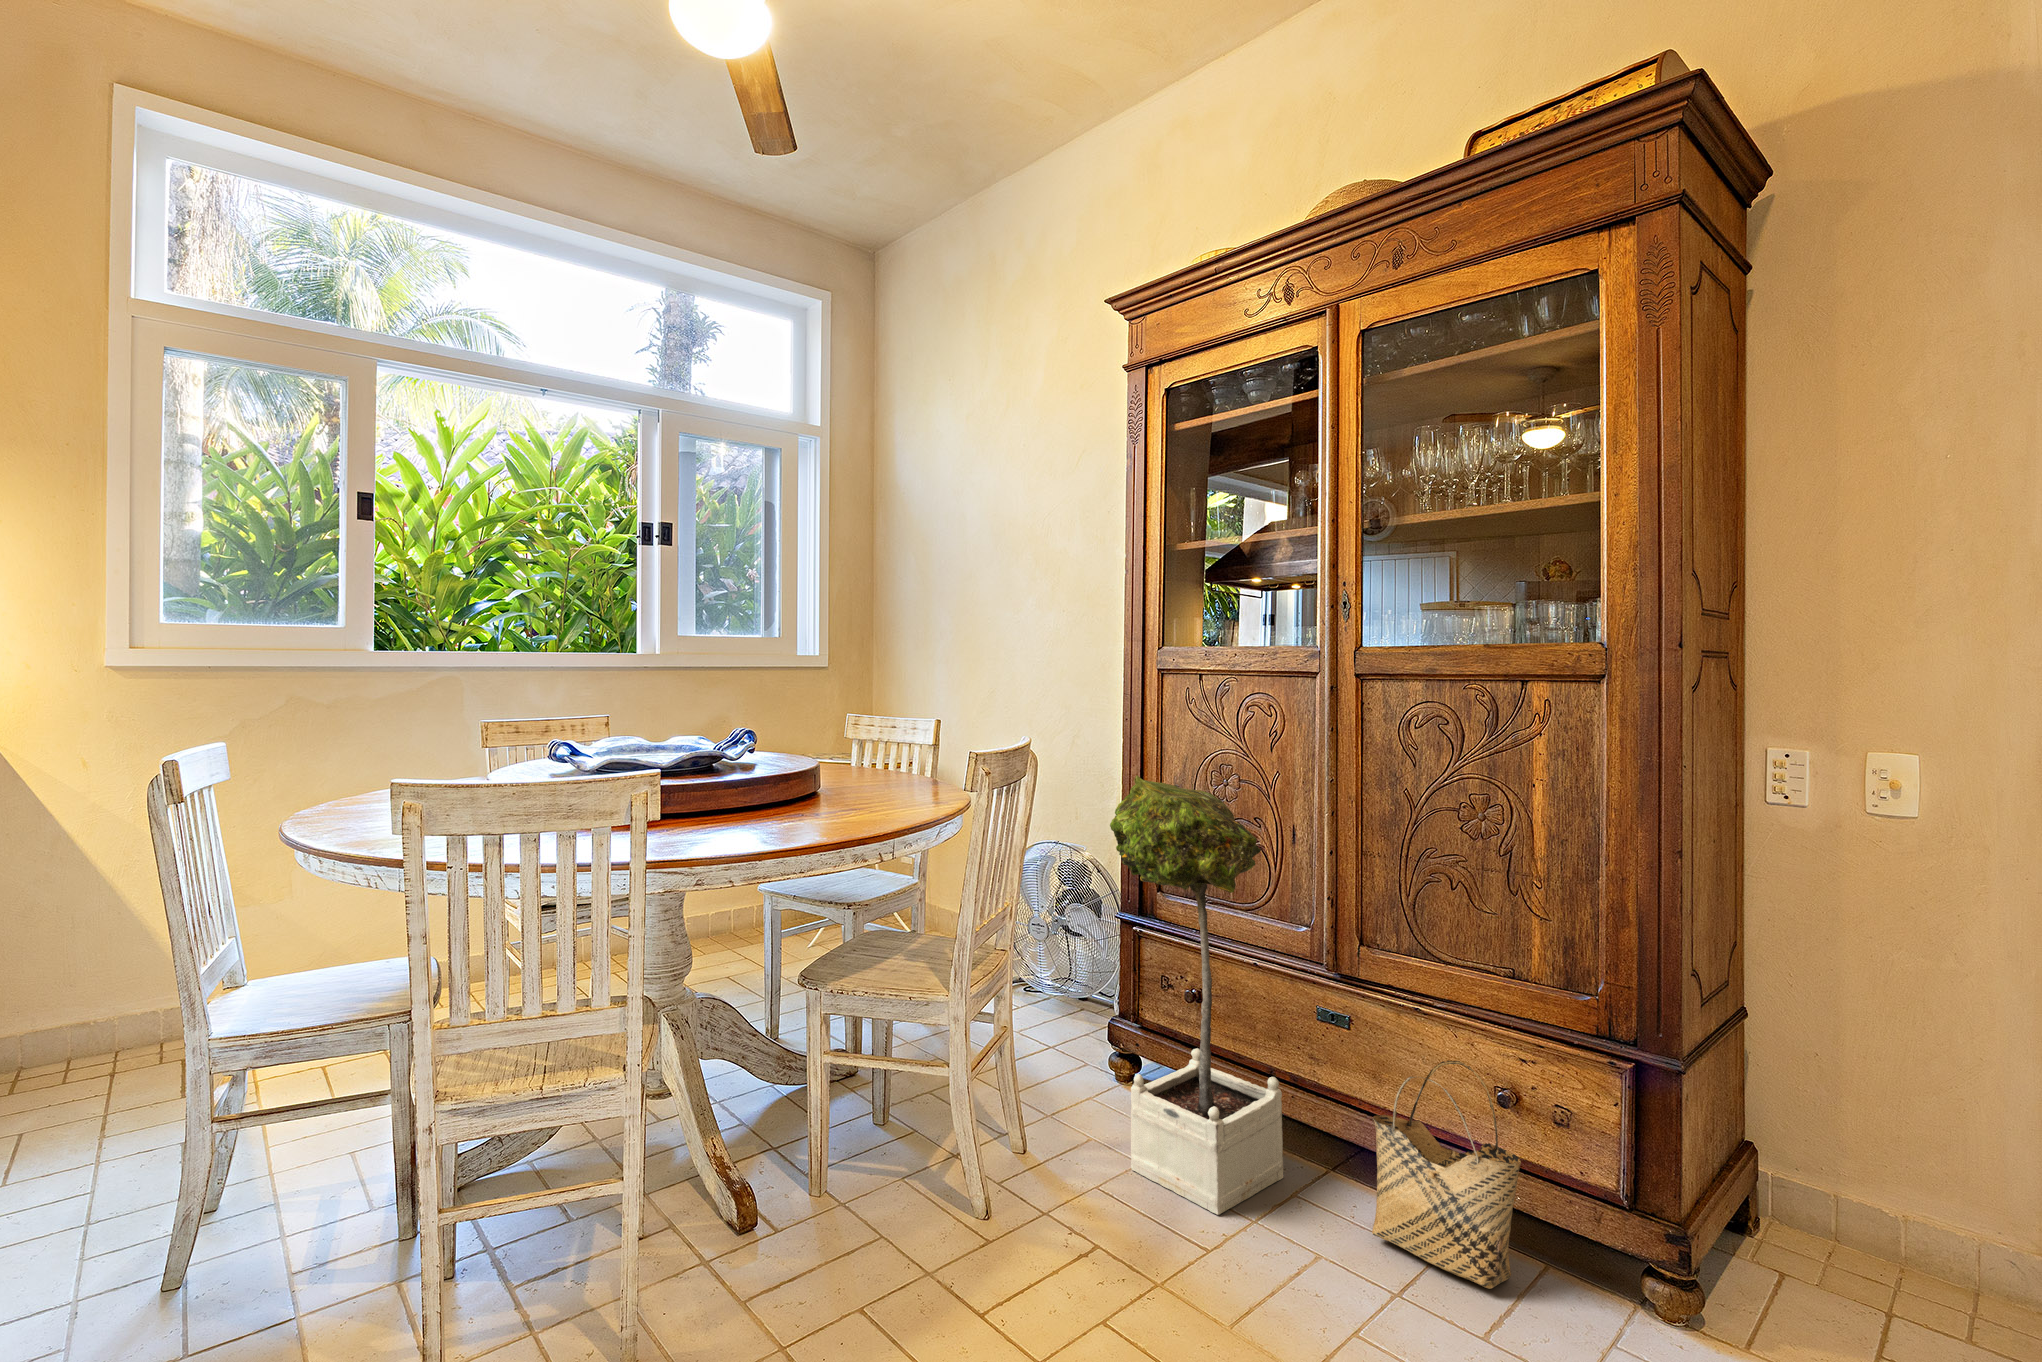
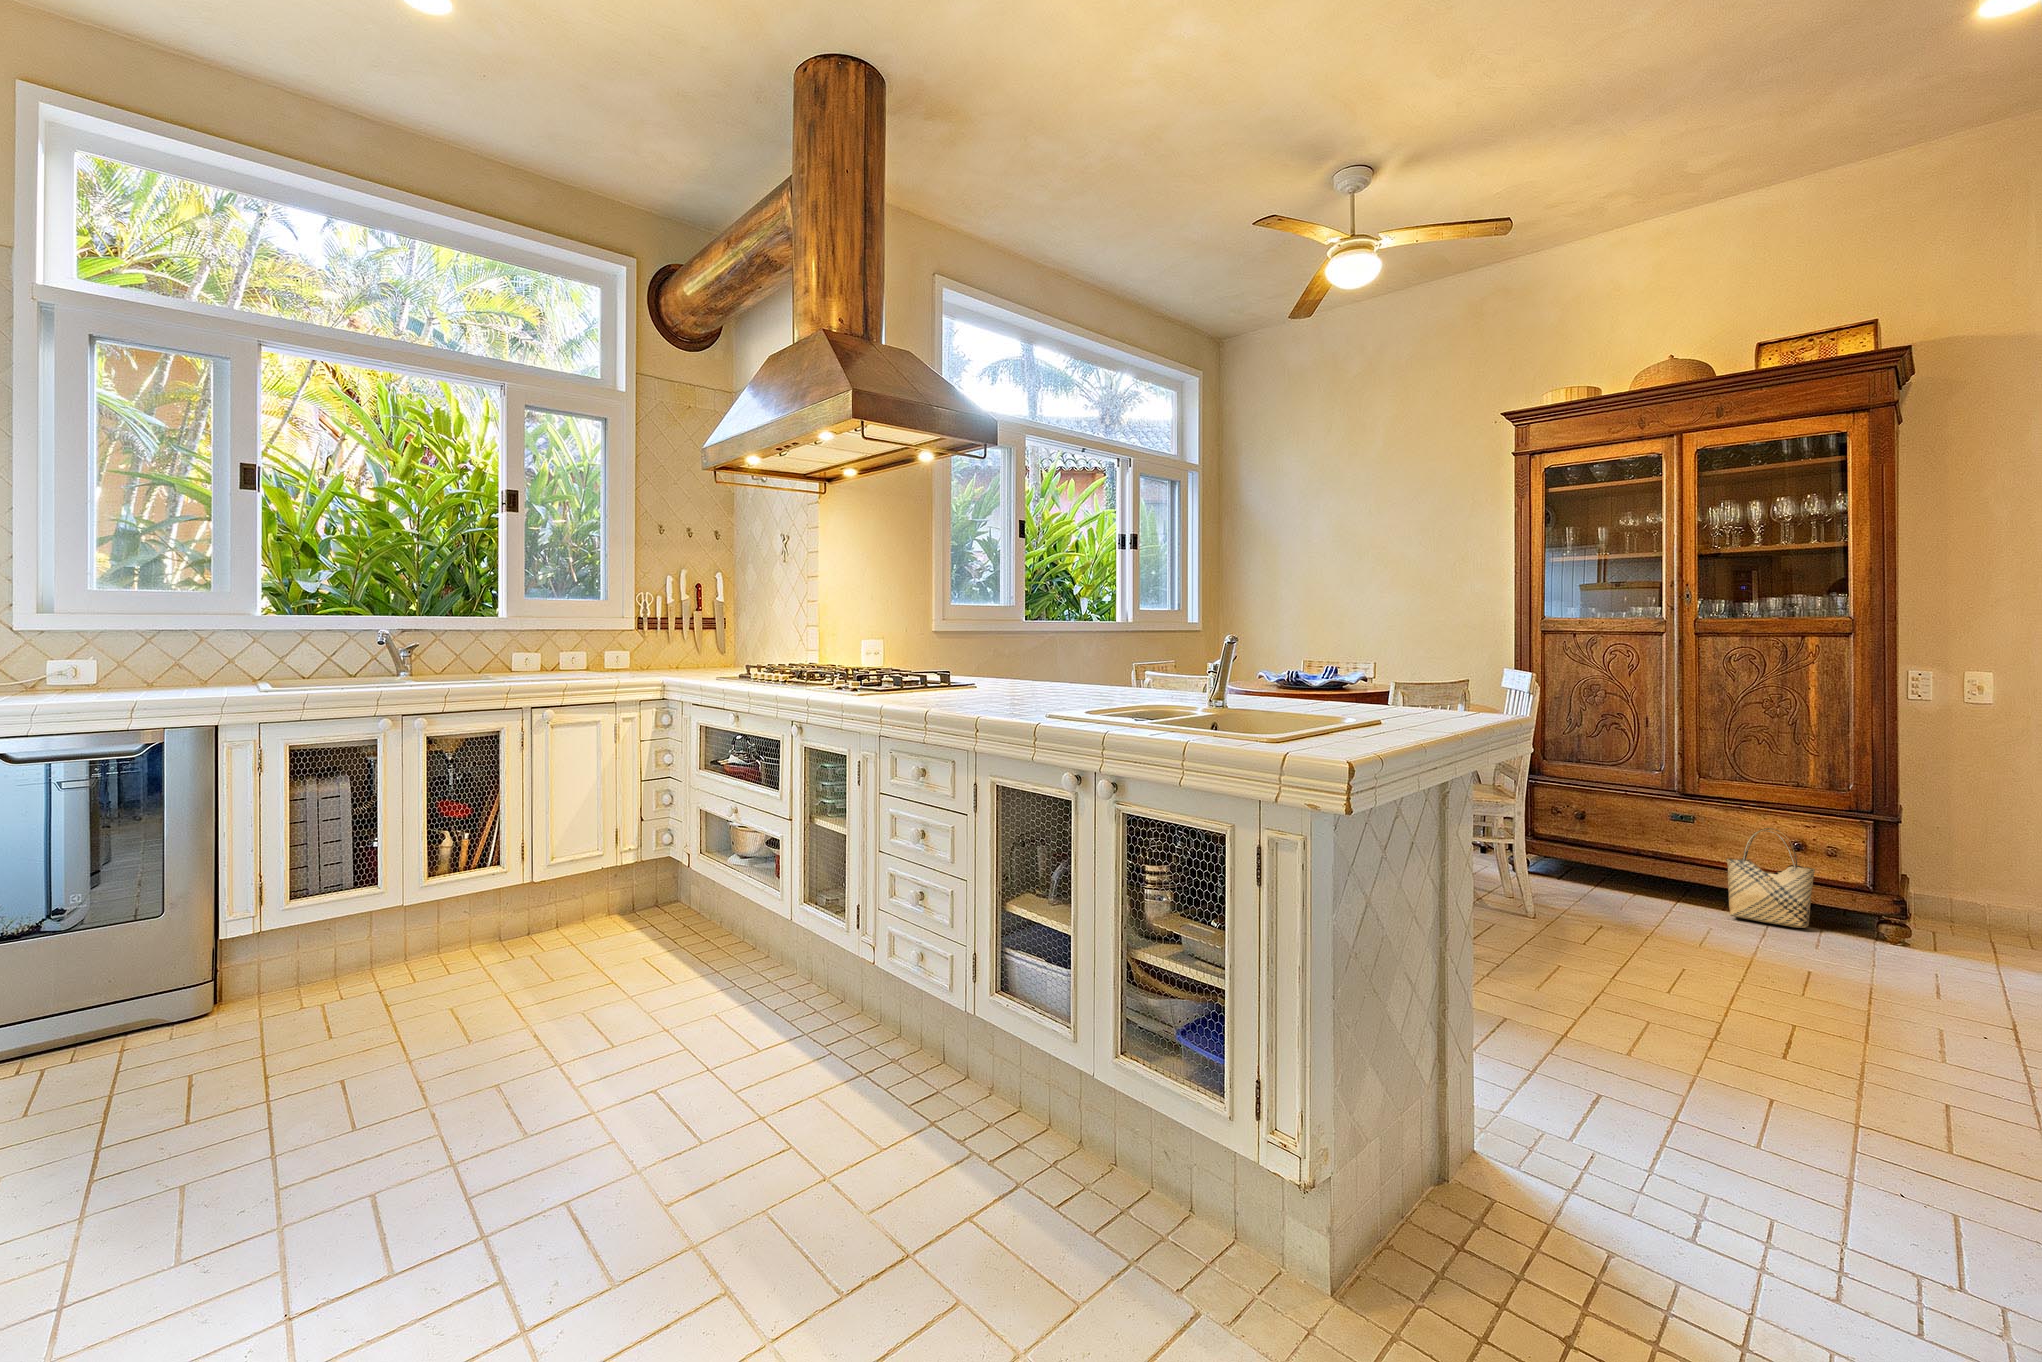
potted tree: present [1110,776,1284,1215] -> none [1552,690,1659,914]

